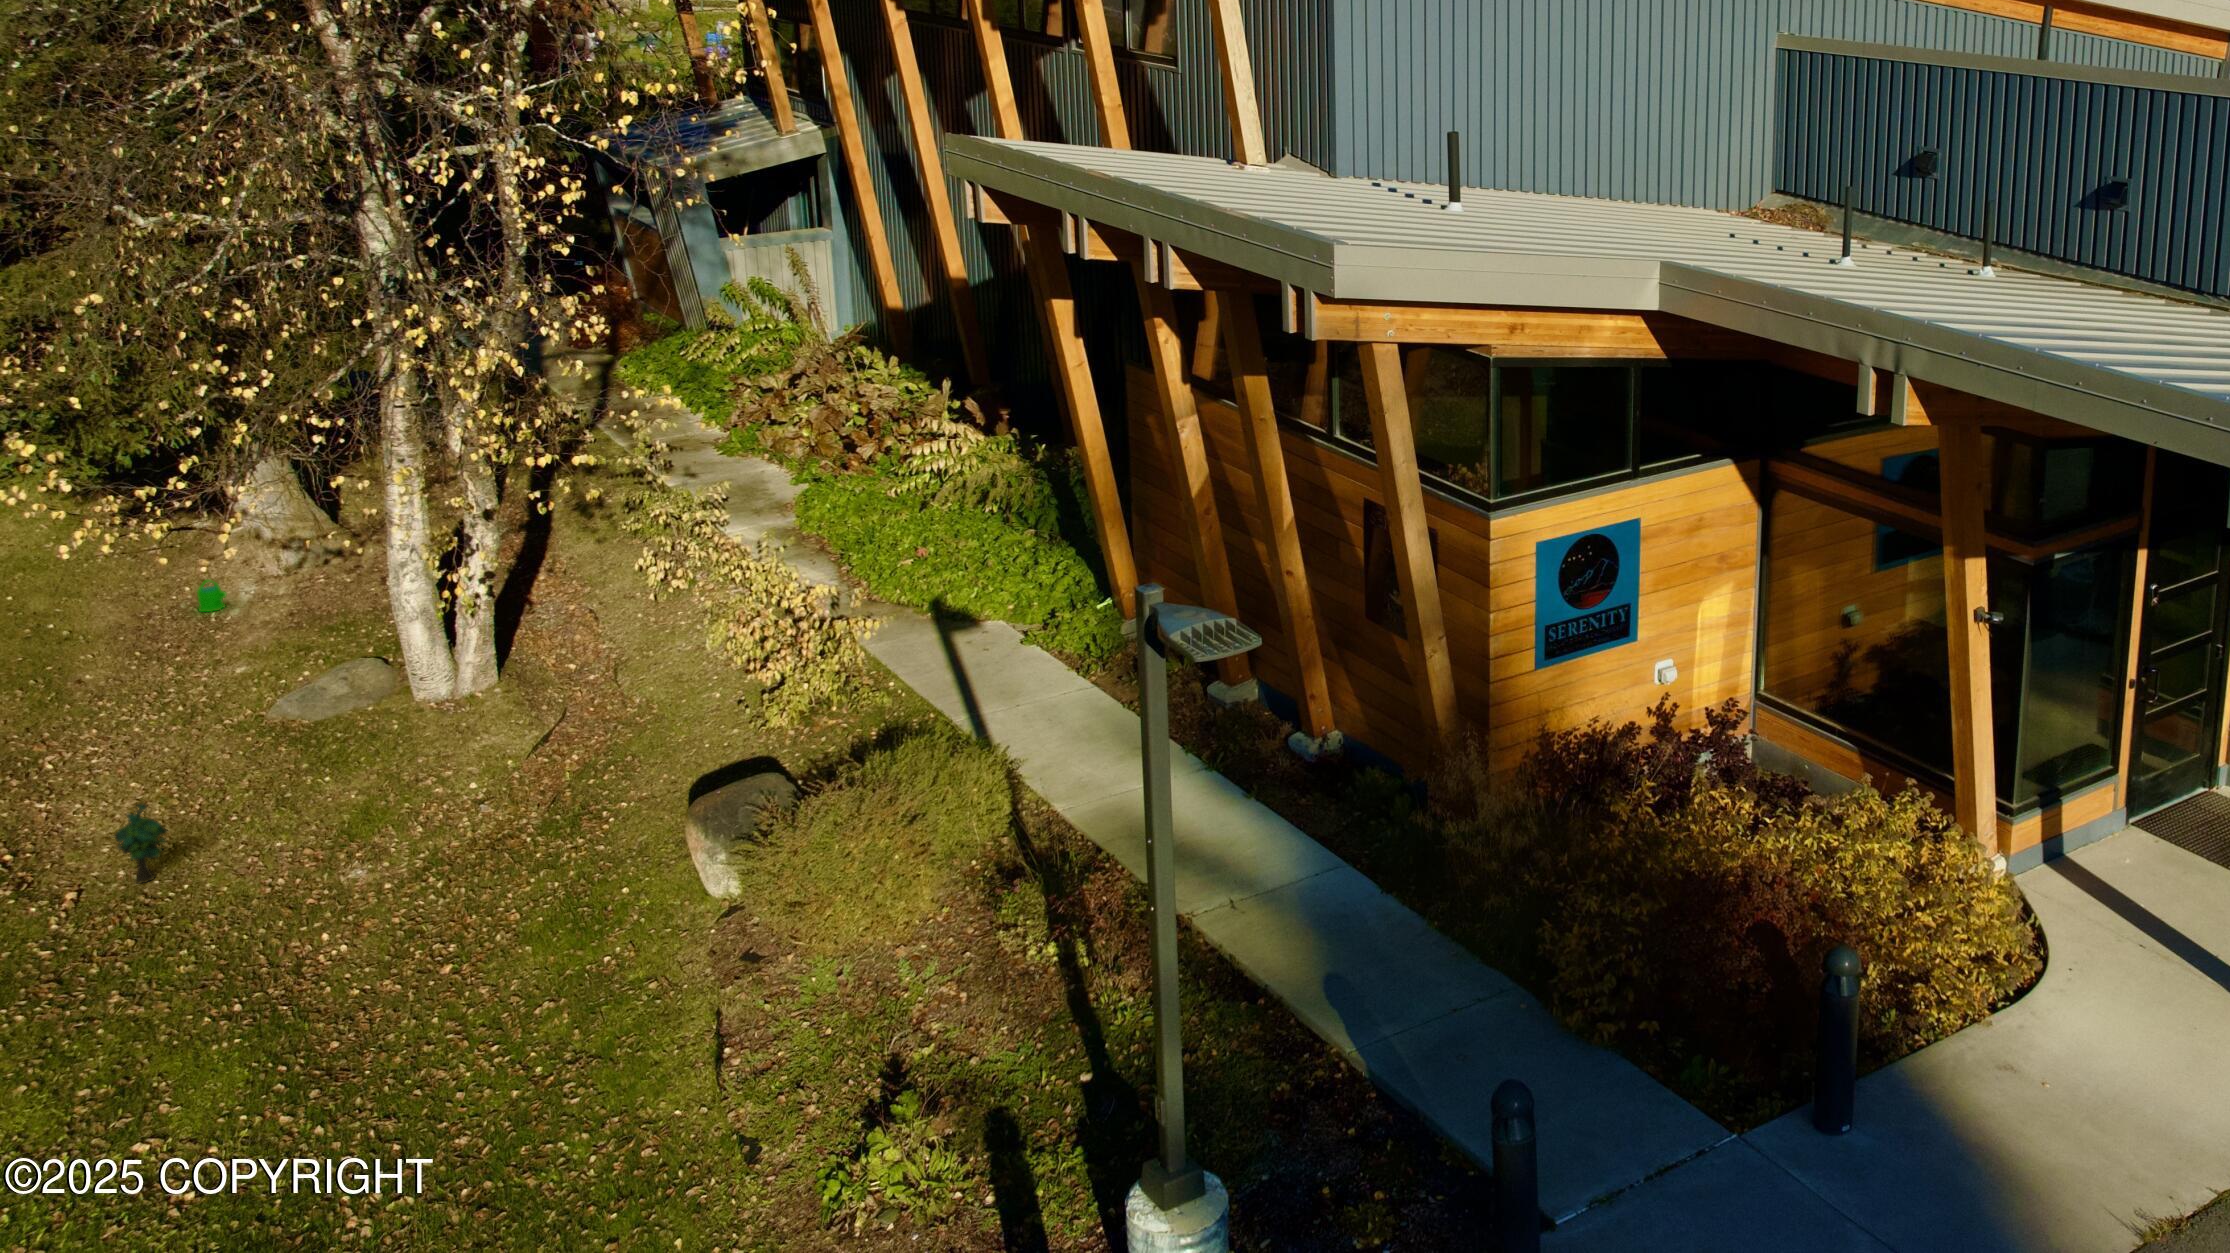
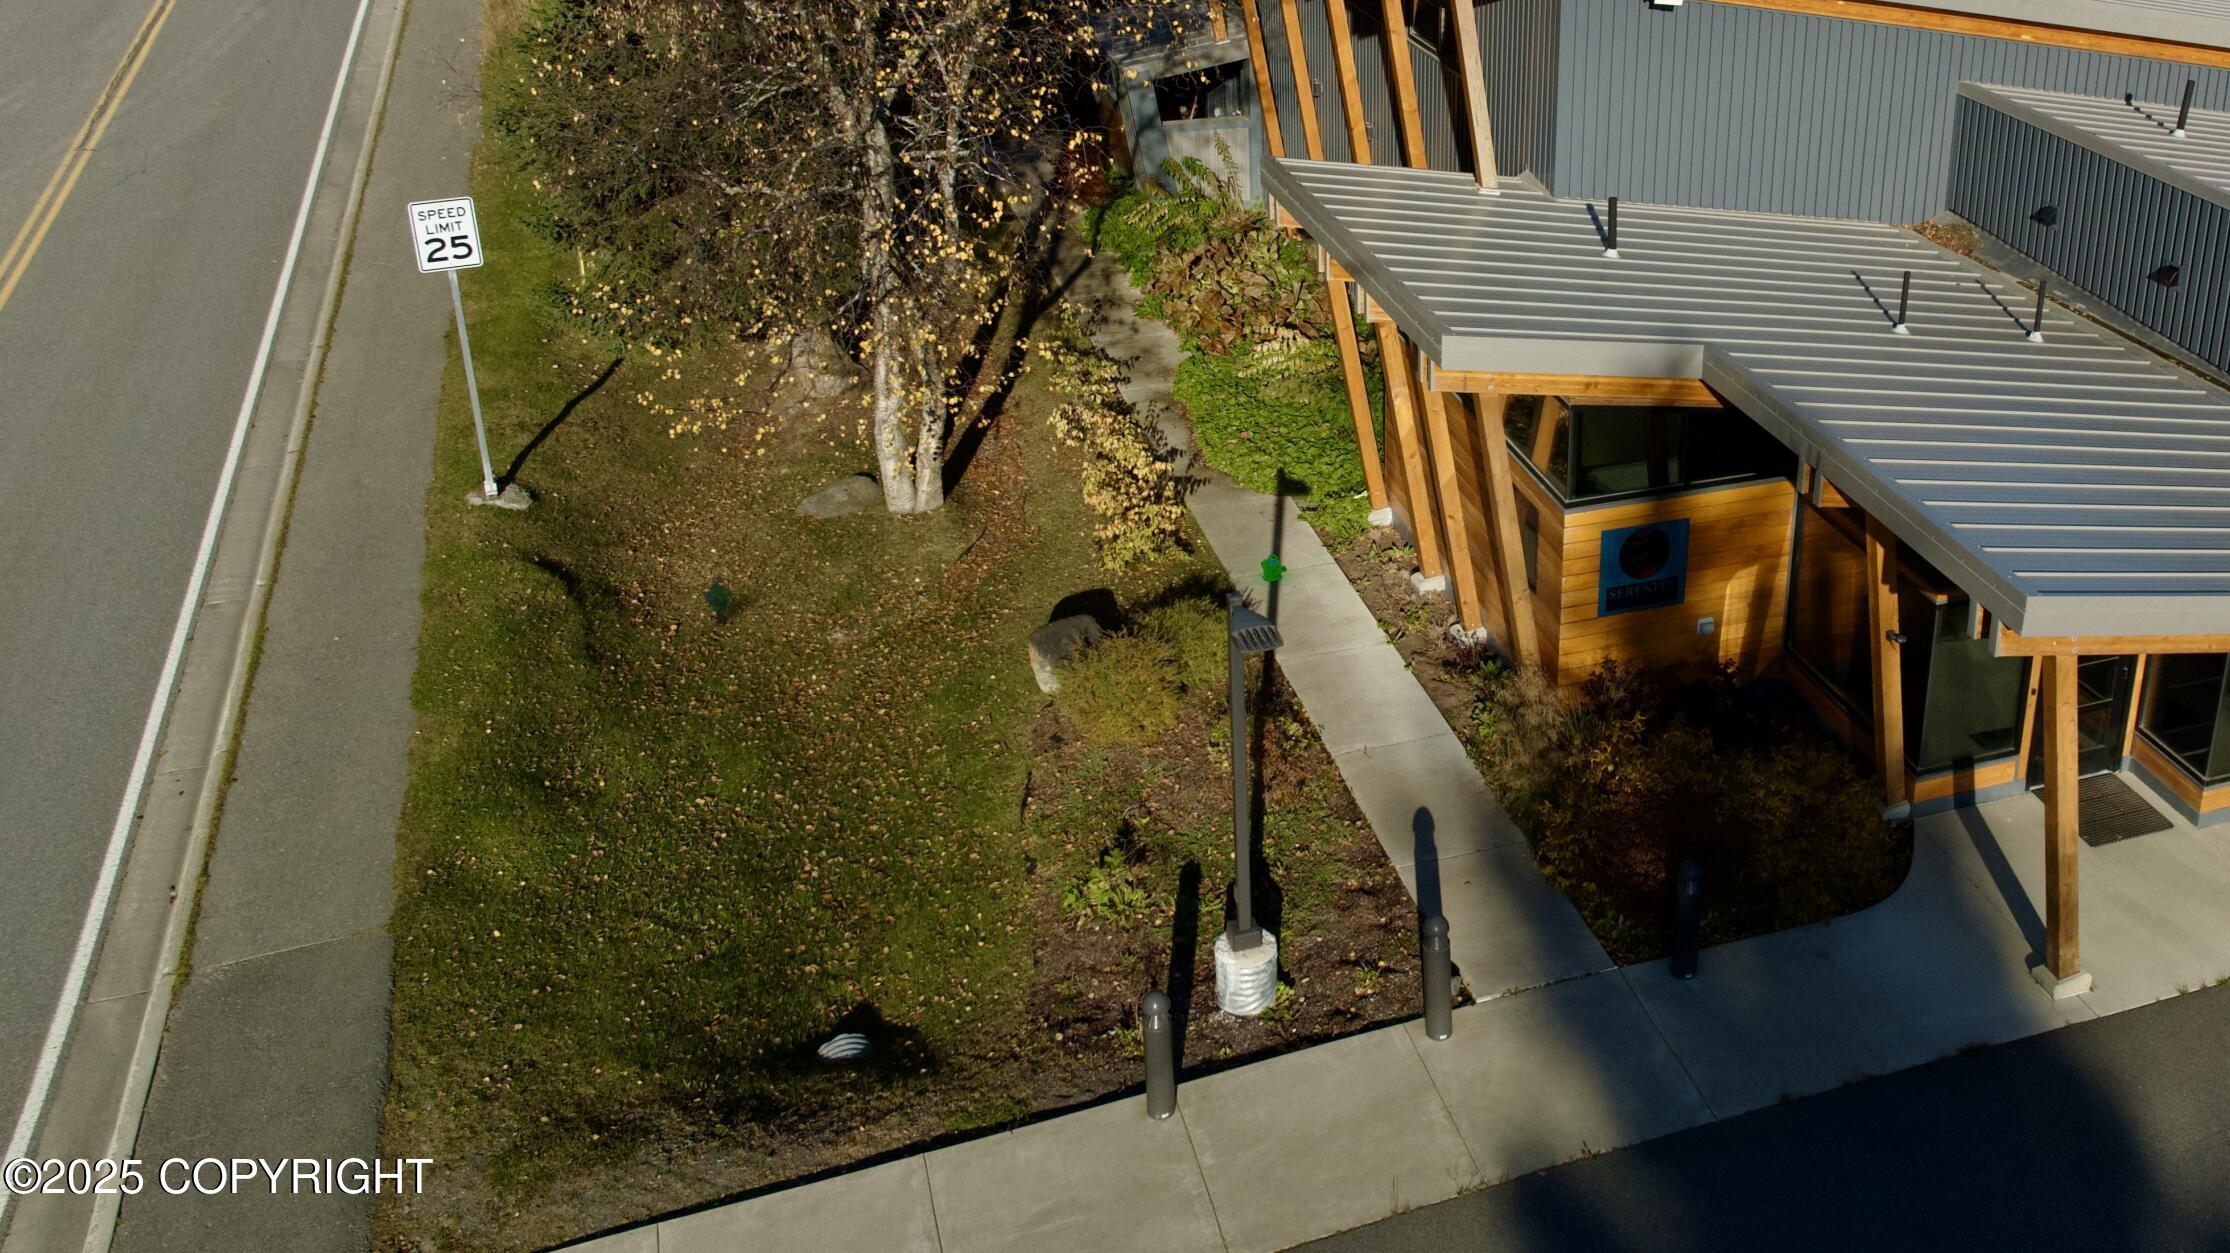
watering can: present [197,579,226,612] -> present [1261,554,1287,581]

